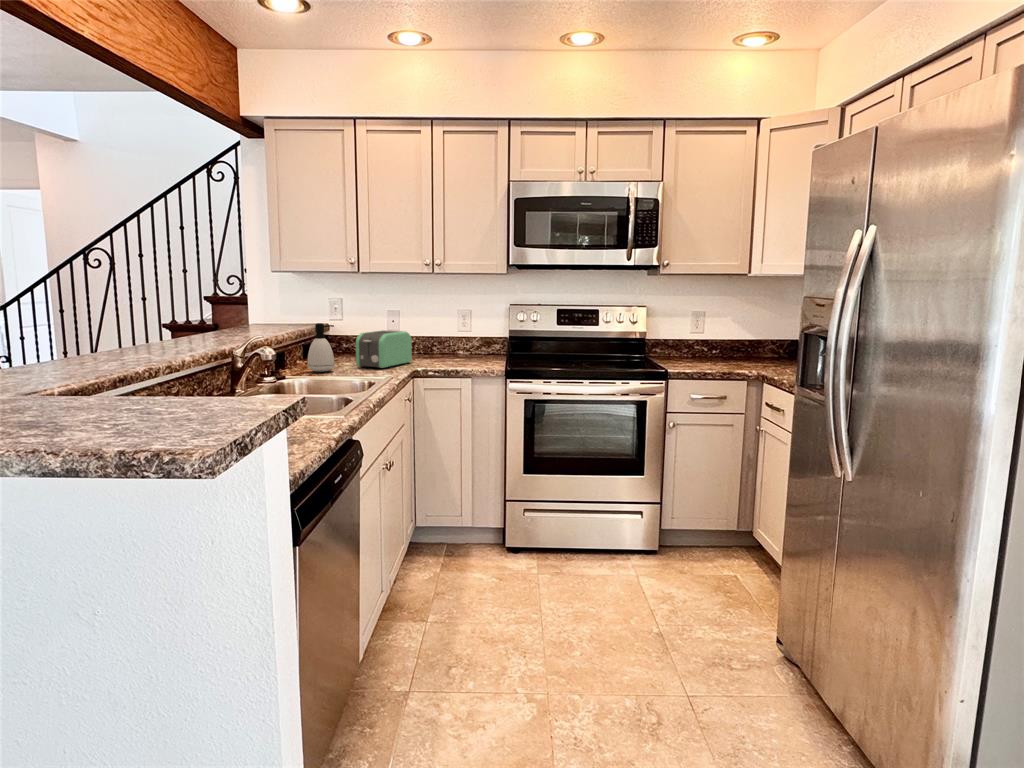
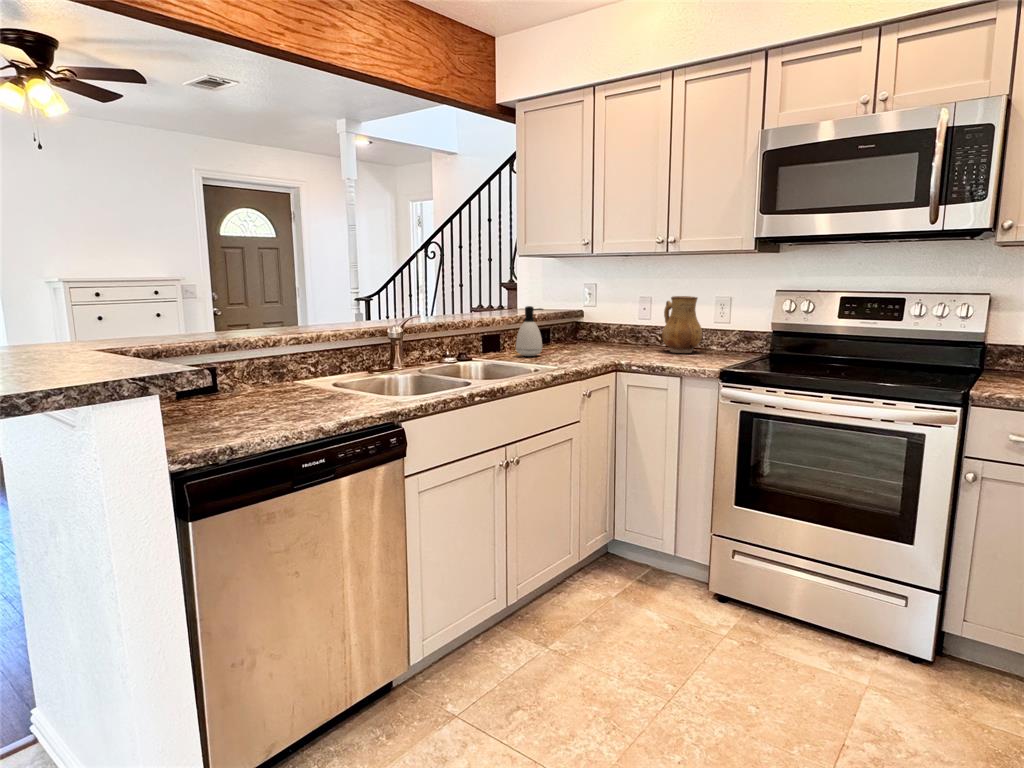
ceramic pitcher: none [422,310,459,359] -> present [662,296,702,353]
toaster: present [356,330,412,368] -> none [569,317,637,358]

